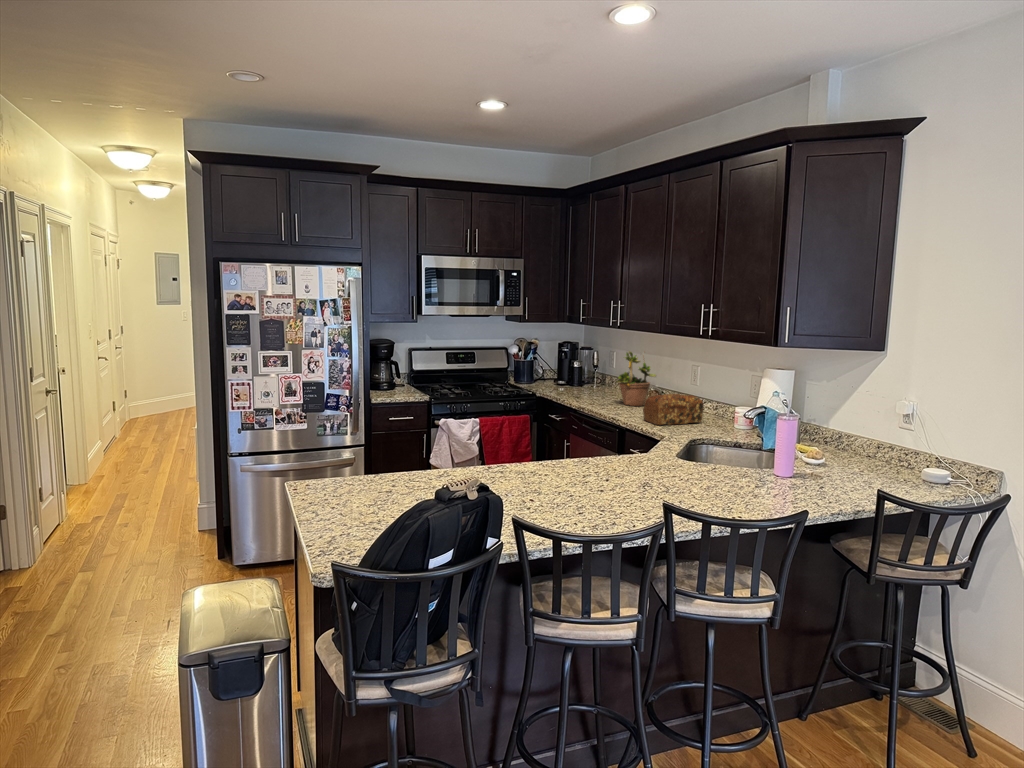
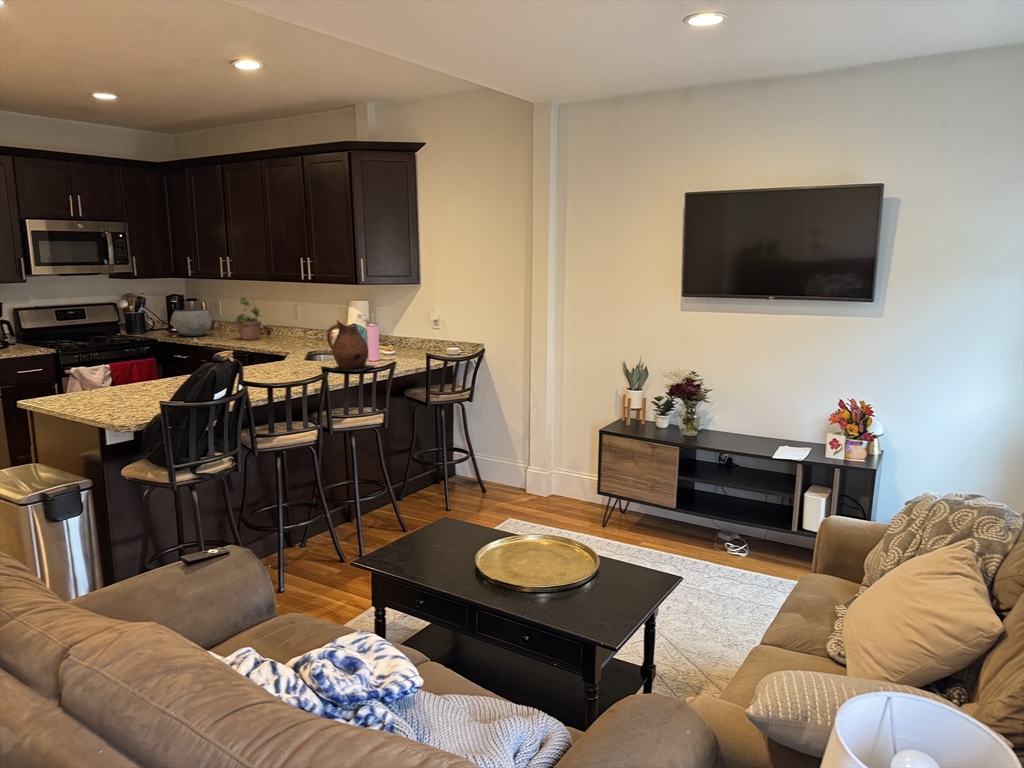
ceramic bowl: none [553,360,599,392] -> present [170,309,212,336]
bread loaf: present [643,393,703,425] -> none [265,324,309,347]
ceramic pitcher: none [696,413,778,509] -> present [327,320,375,372]

